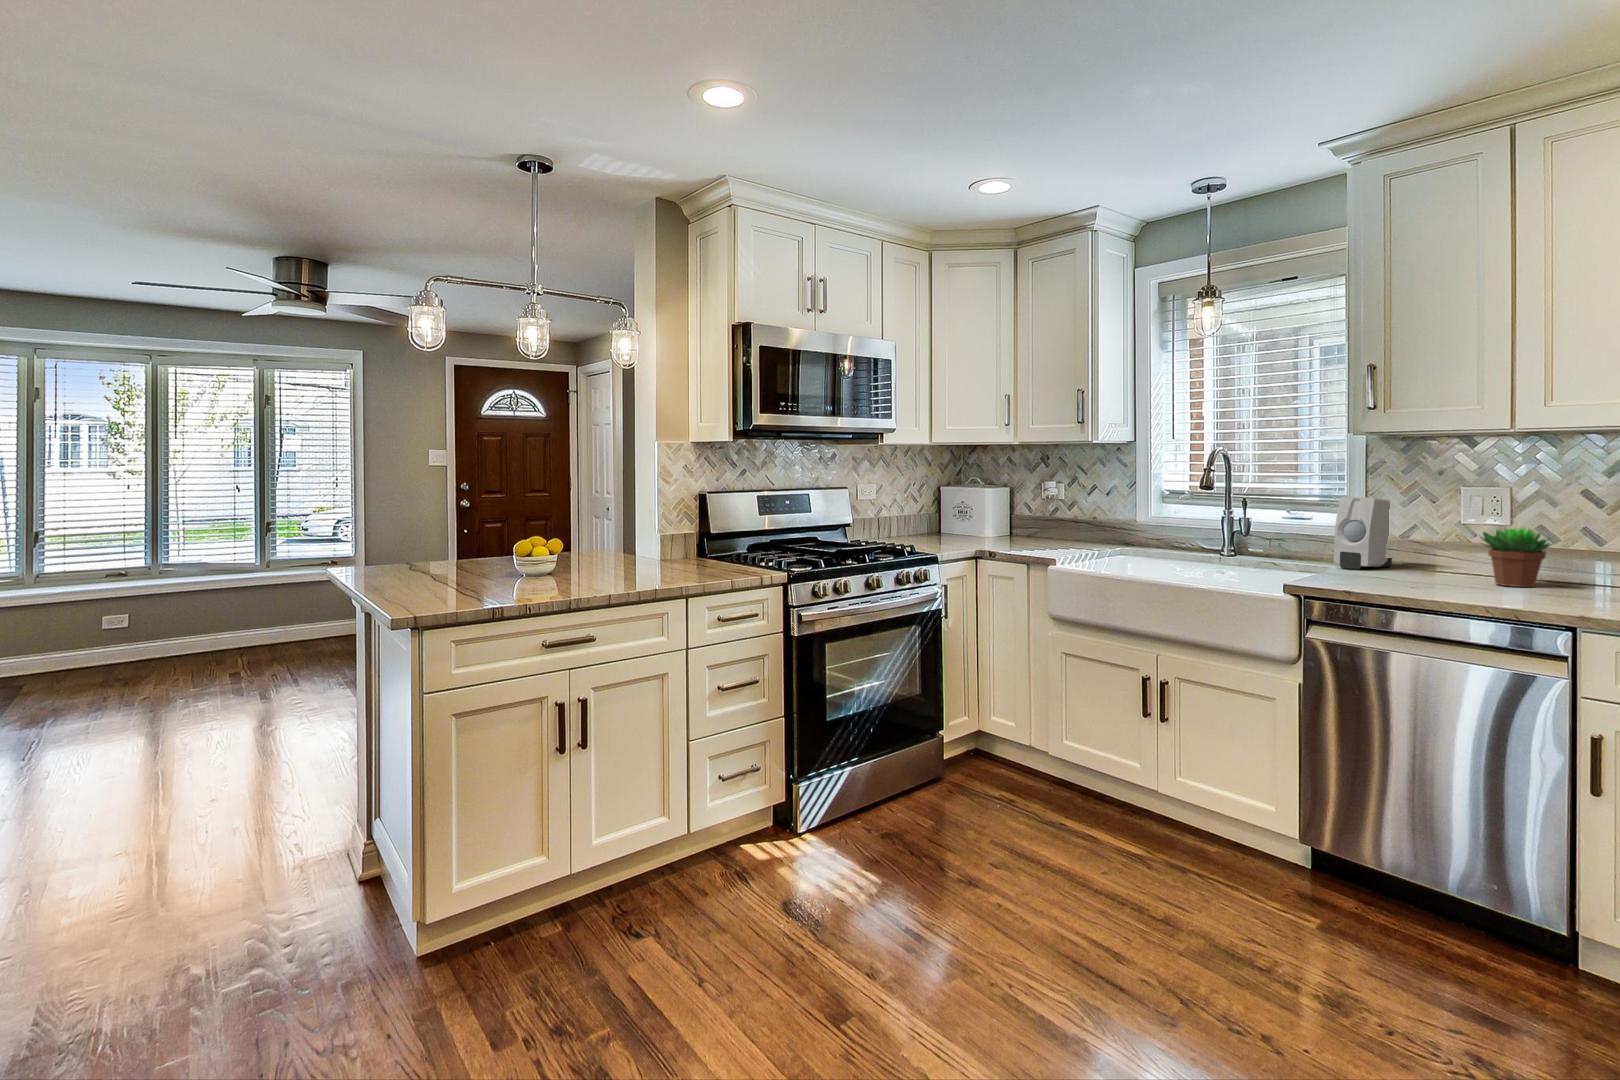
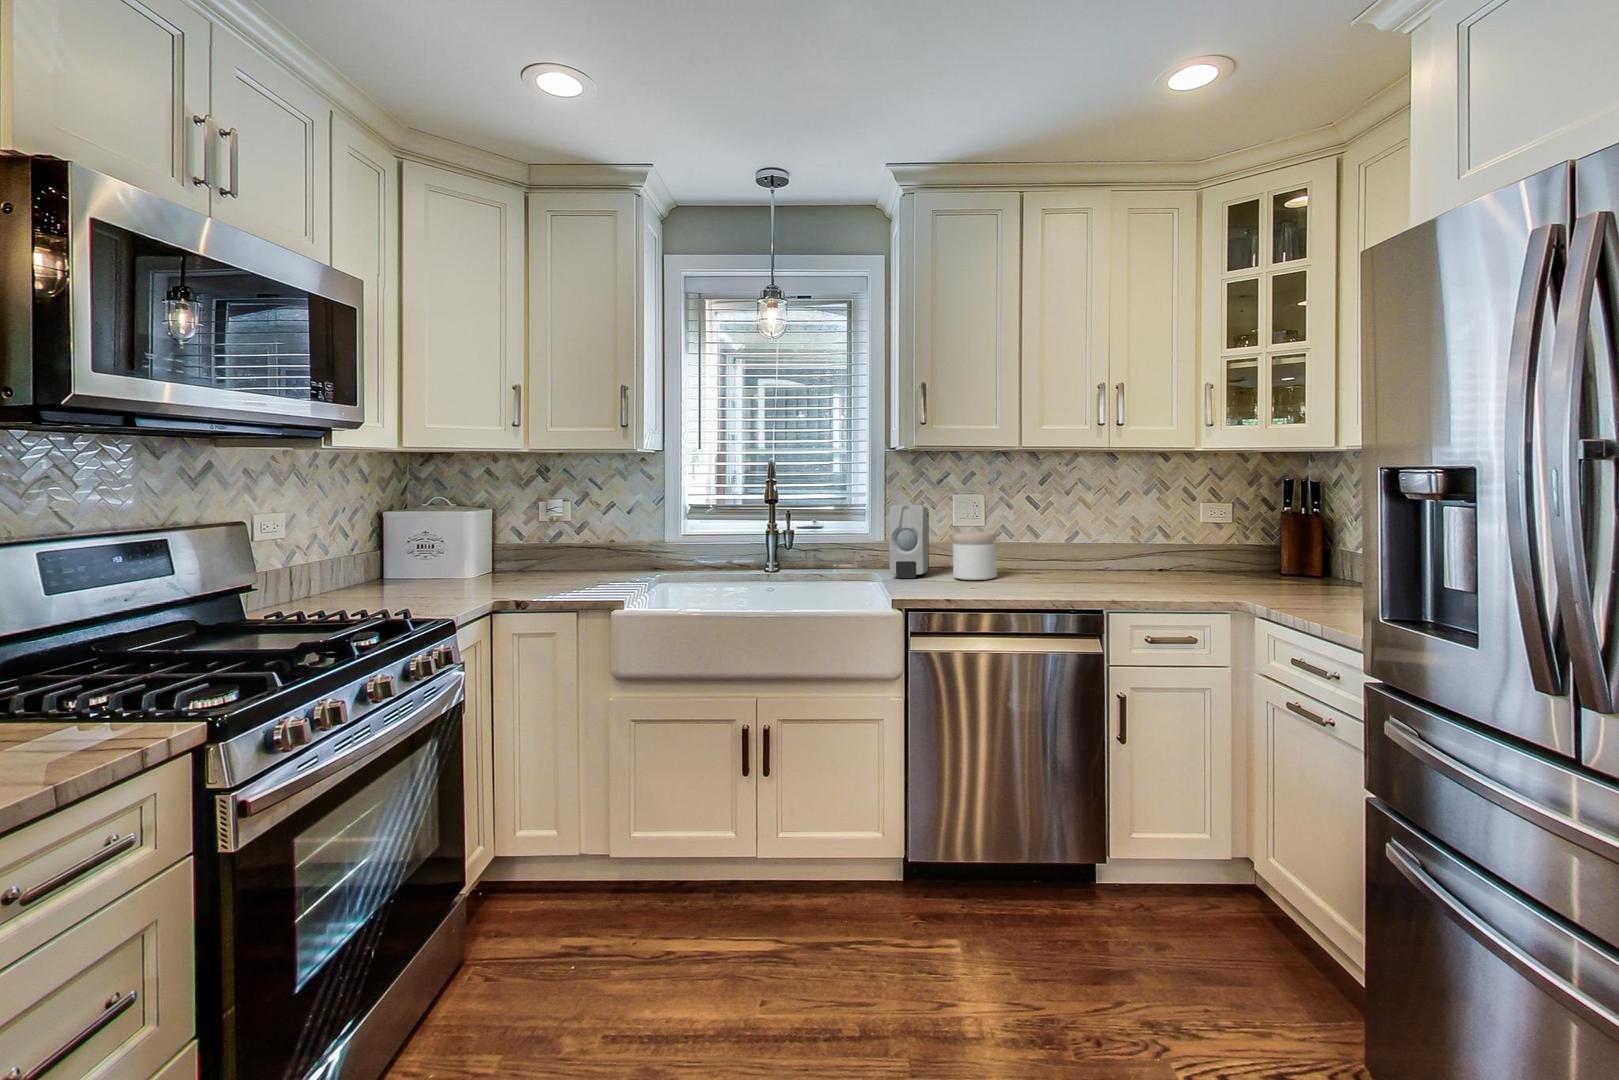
jar: none [1396,528,1453,577] -> present [953,532,997,580]
succulent plant: present [1481,528,1551,587] -> none [1030,525,1089,582]

